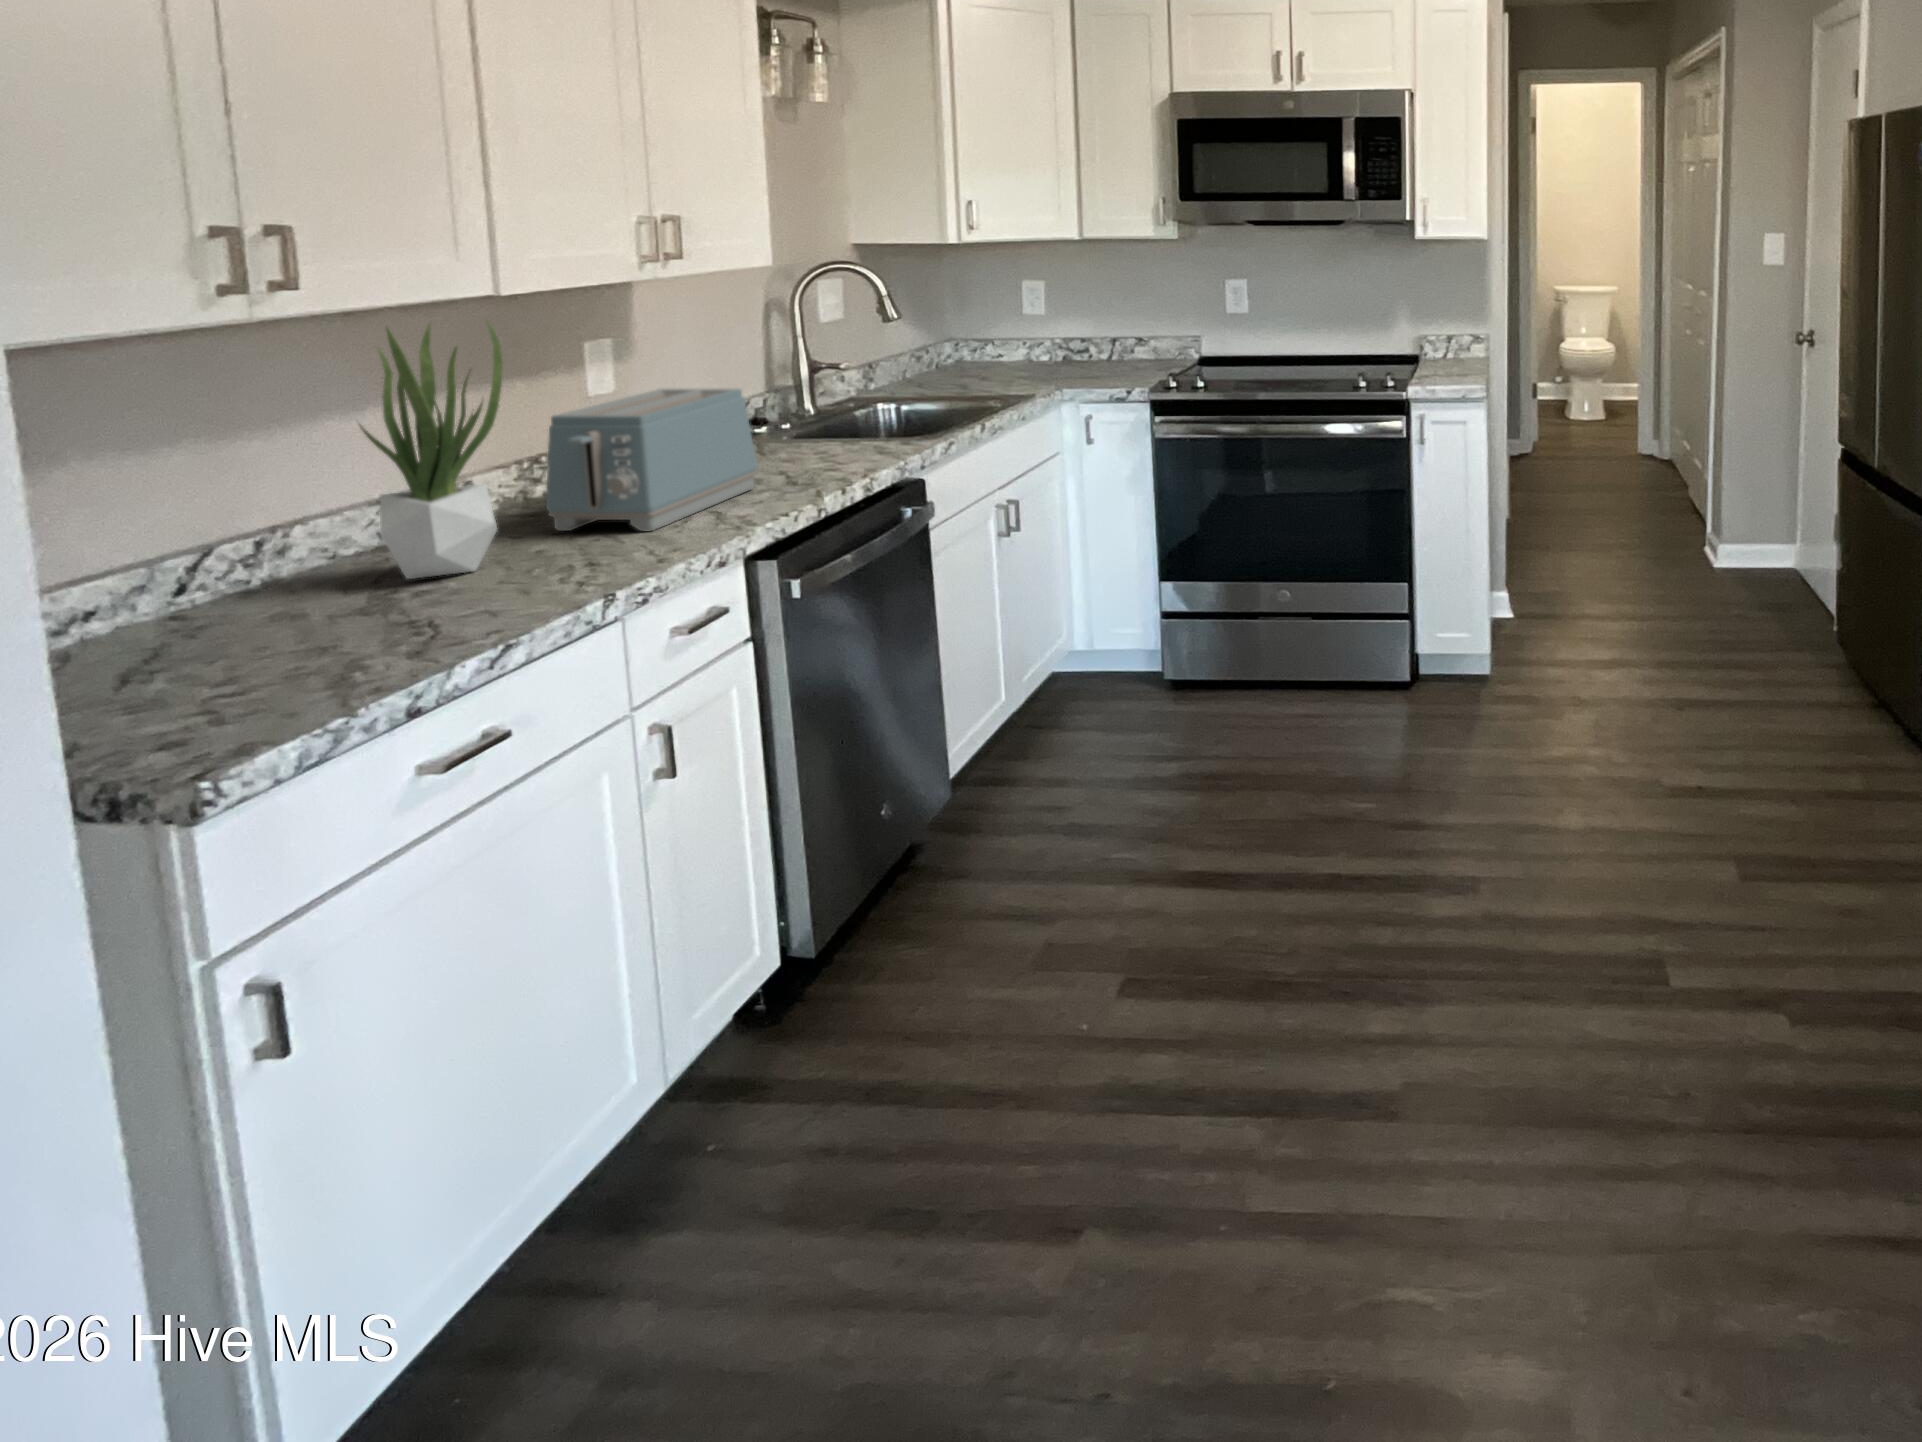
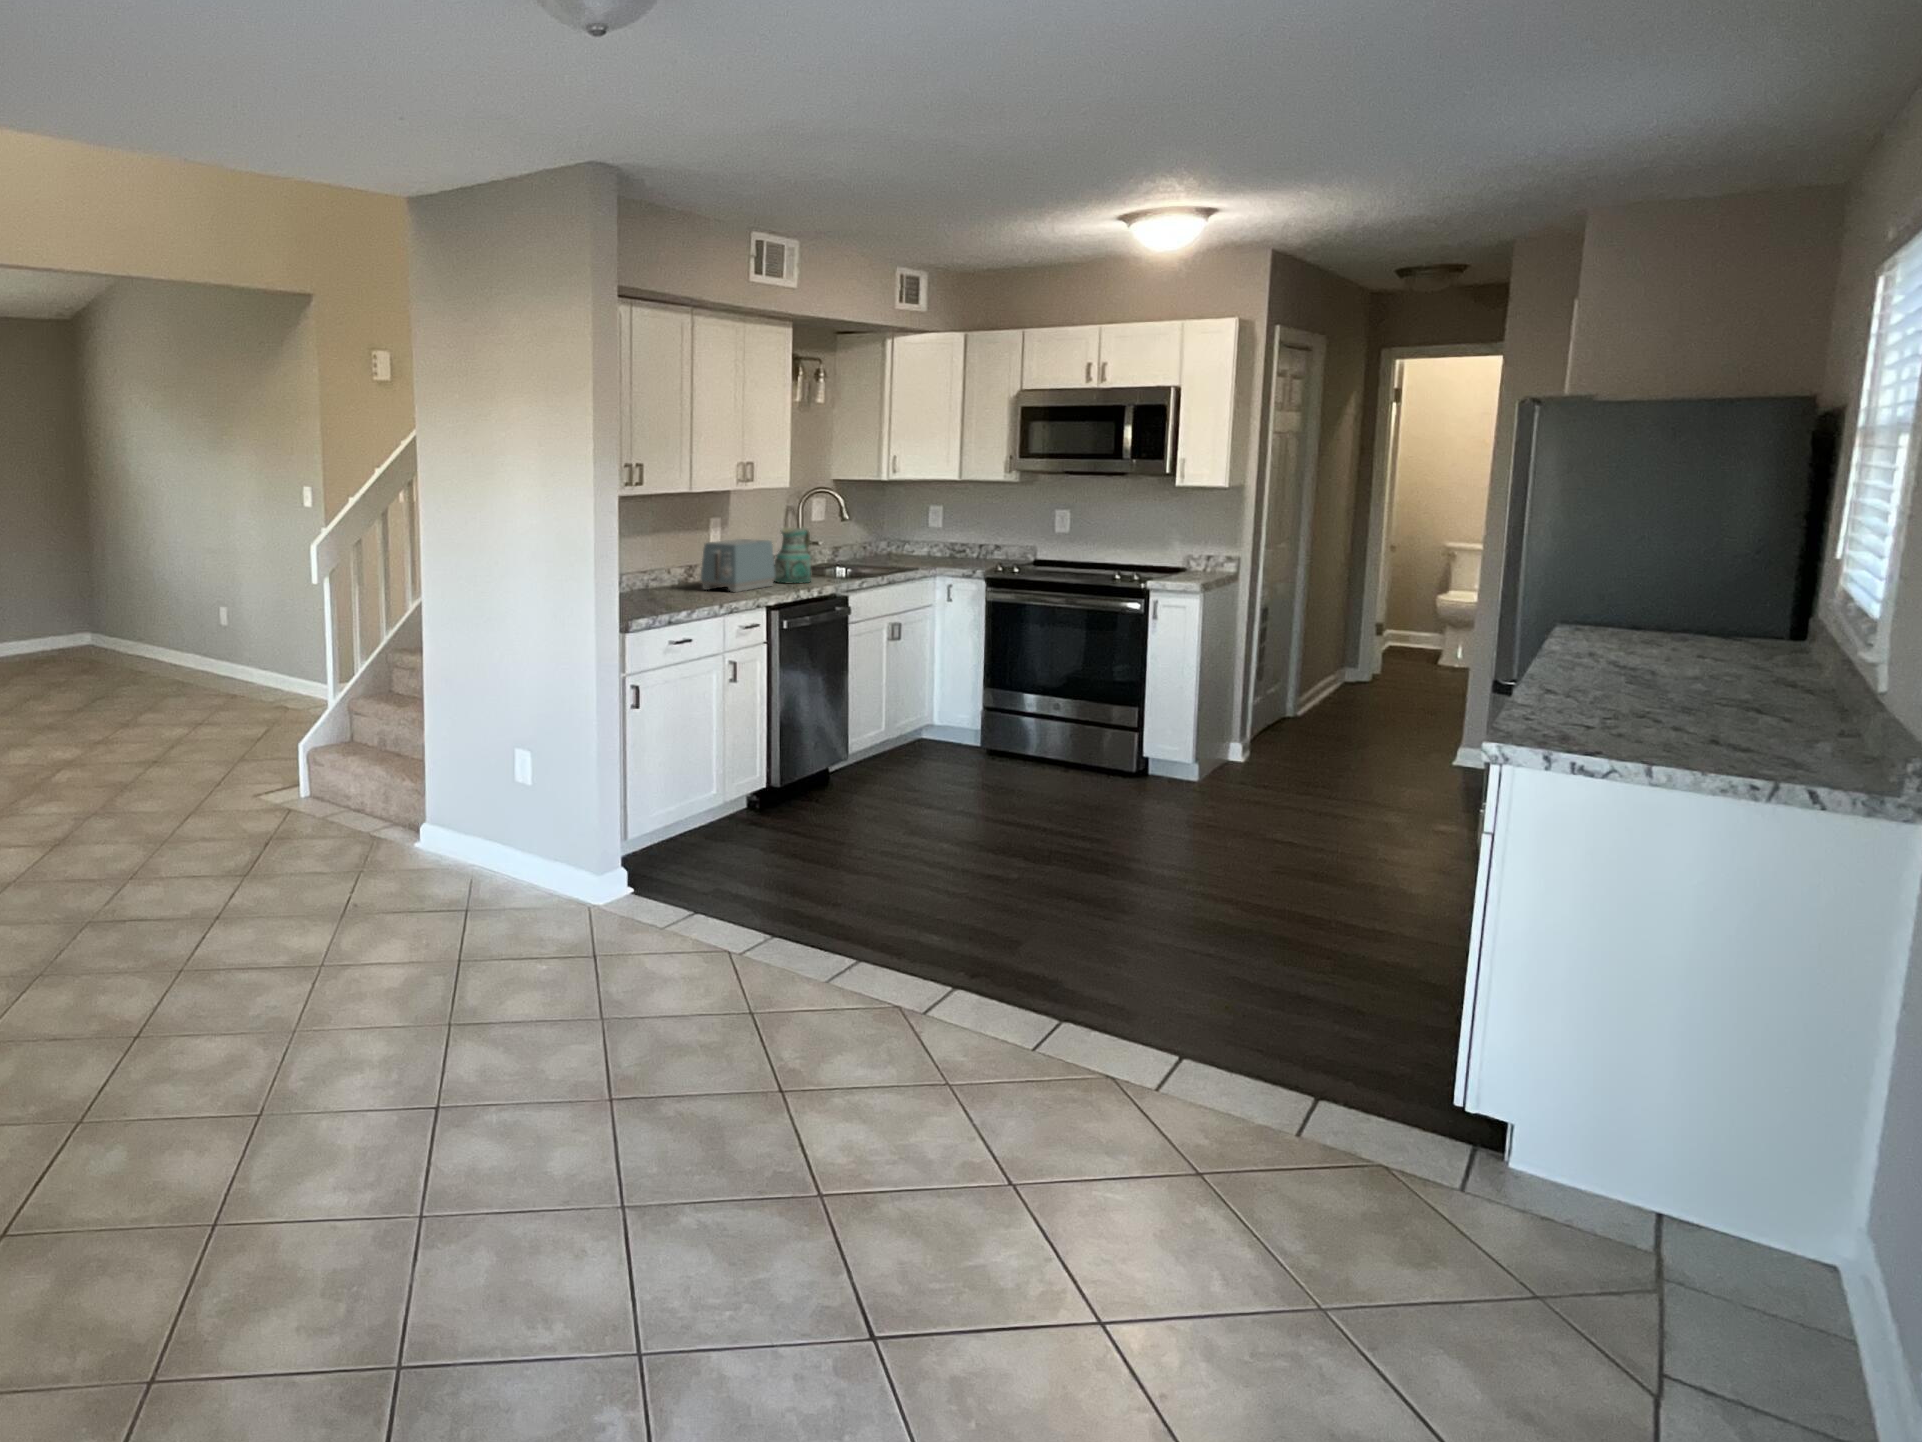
potted plant: present [360,321,503,579] -> none [653,500,694,595]
ceramic pitcher: none [753,344,842,473] -> present [774,526,811,583]

